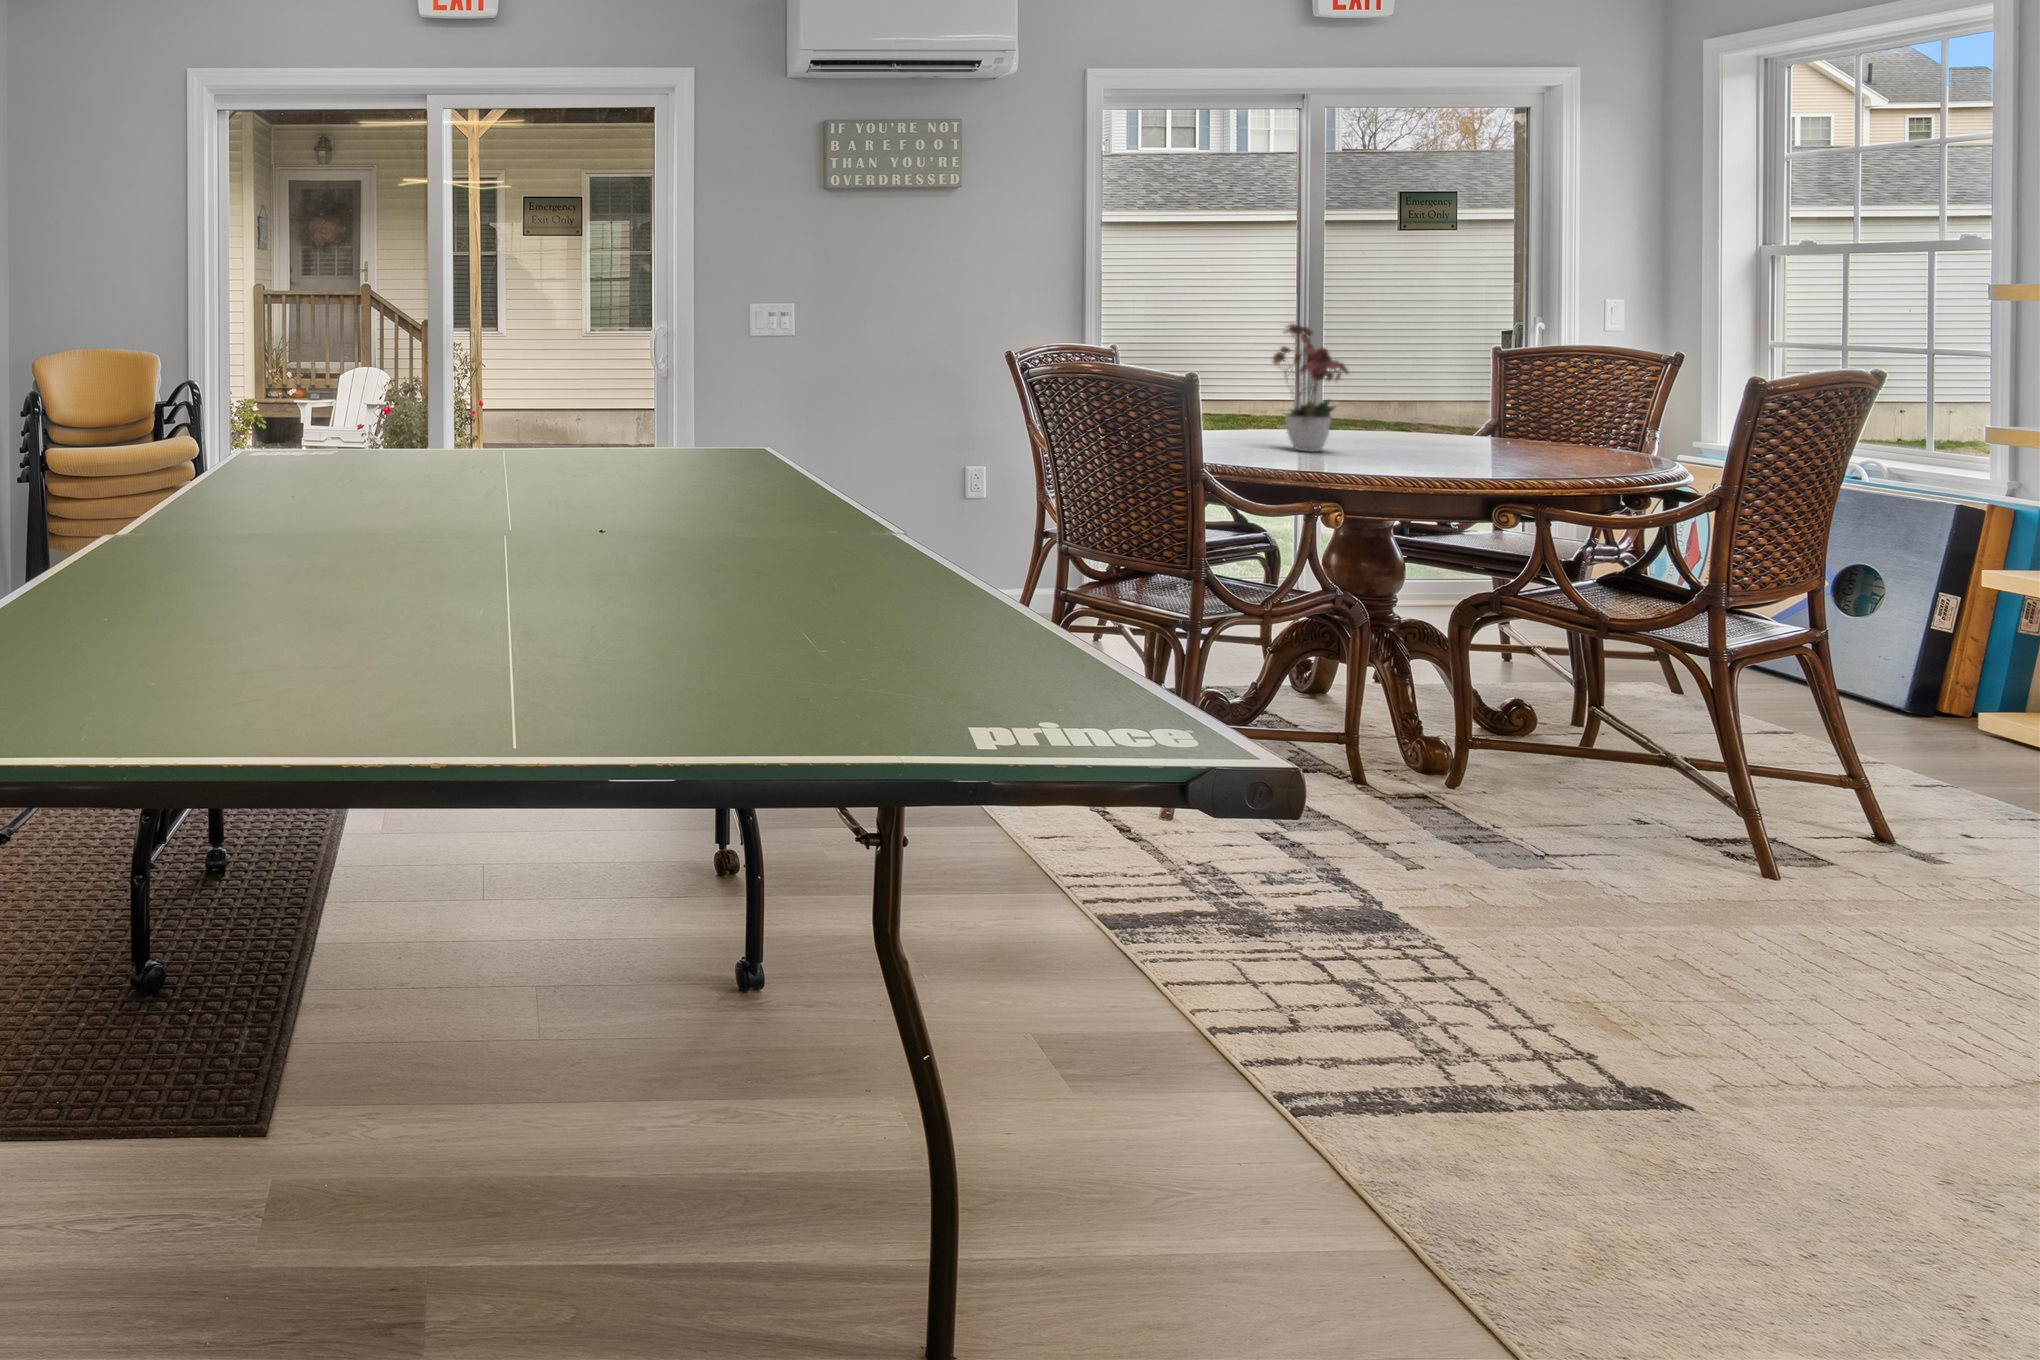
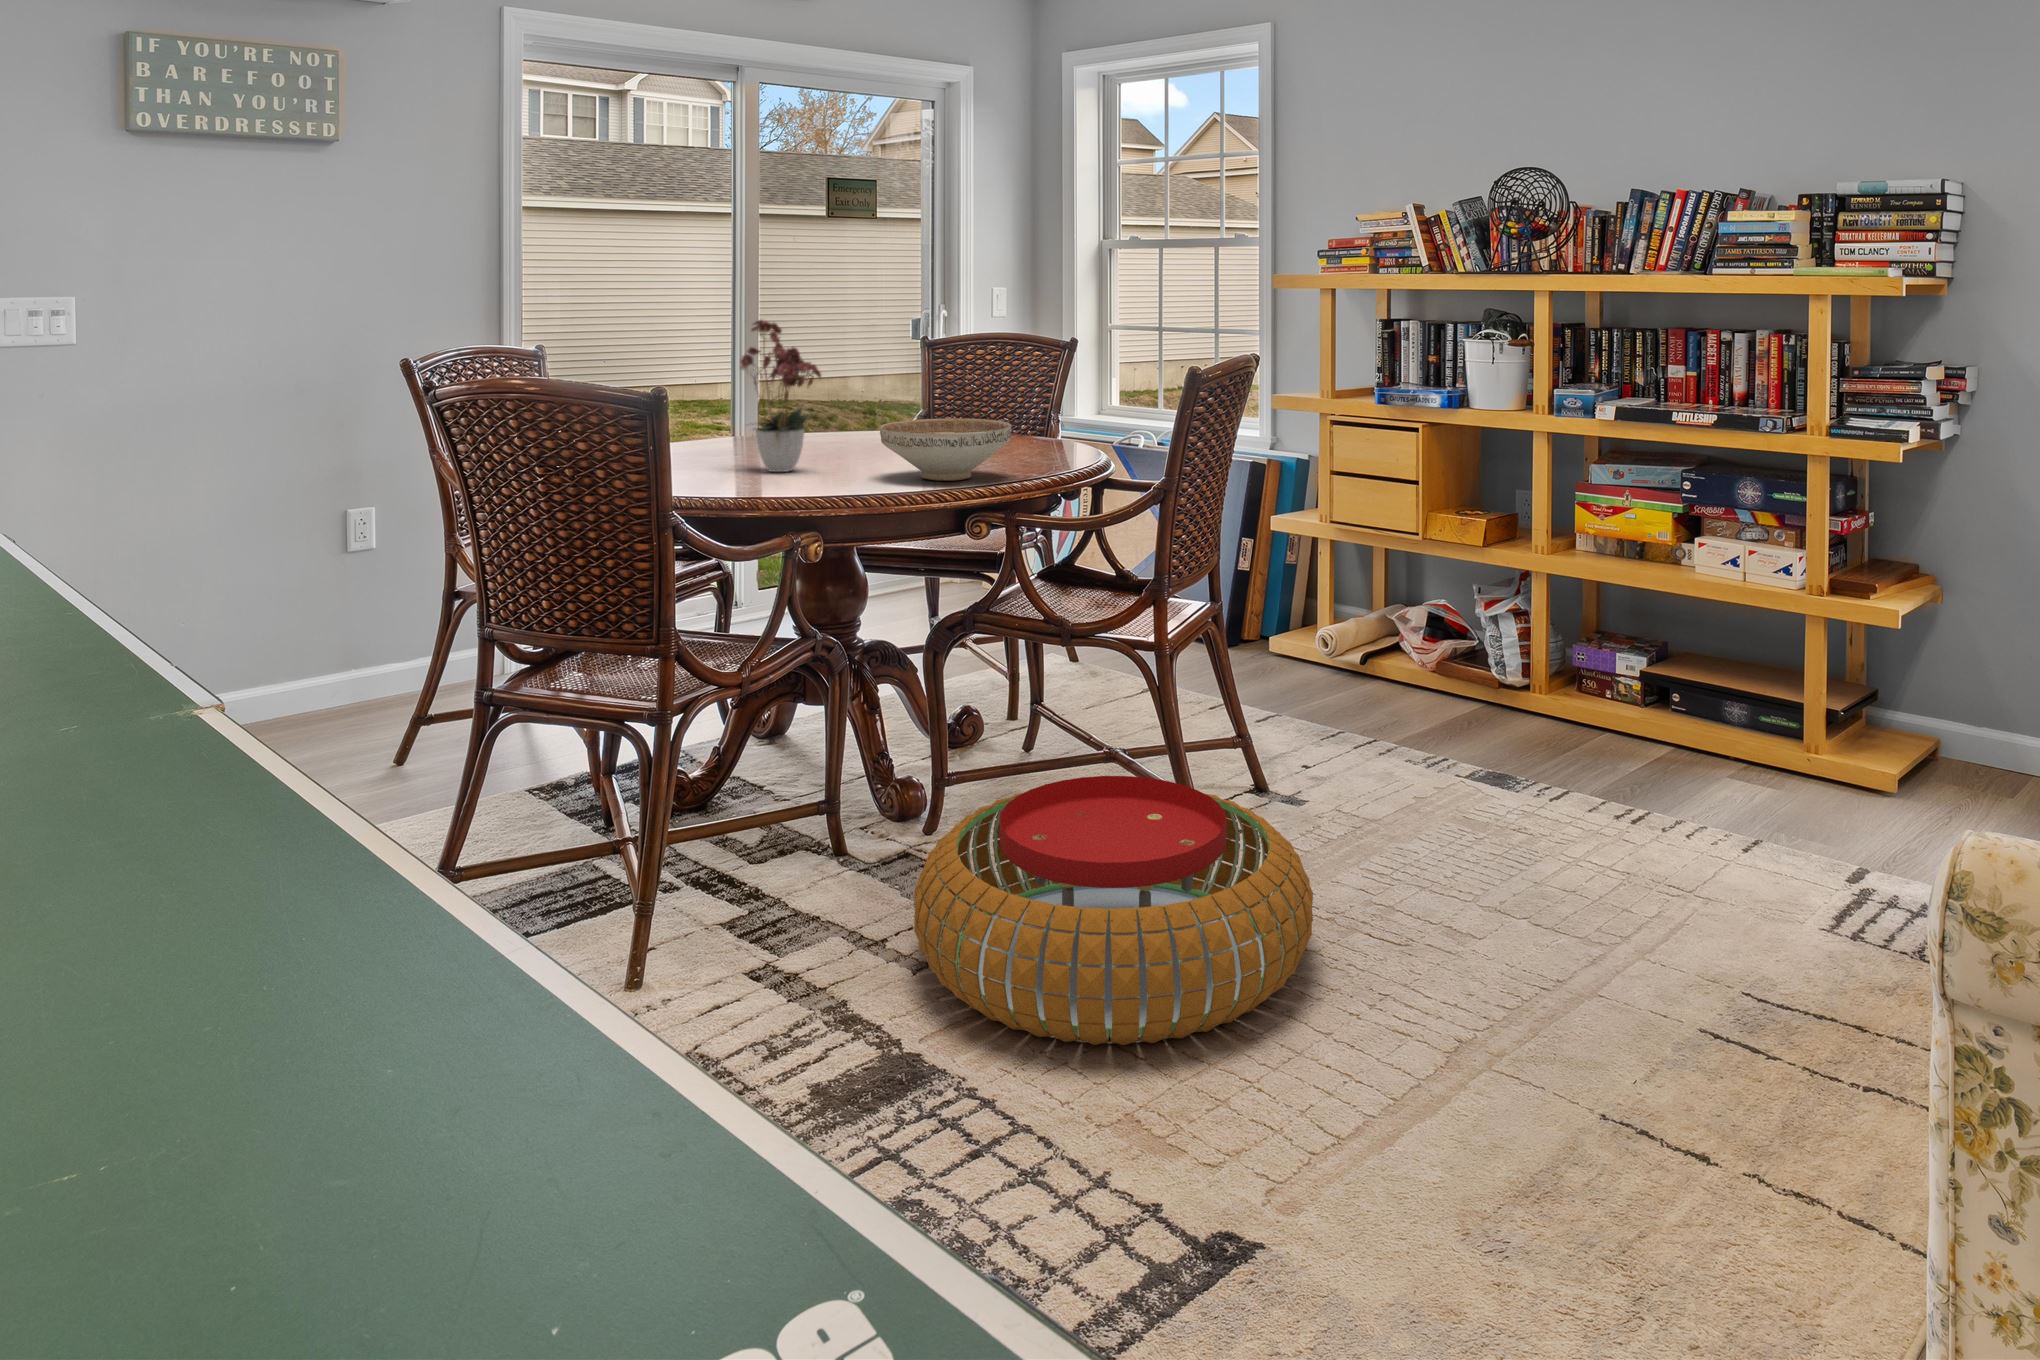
decorative bowl: none [1404,416,1551,472] -> present [880,418,1011,481]
pouf: none [1407,752,1894,1000] -> present [914,776,1313,1045]

